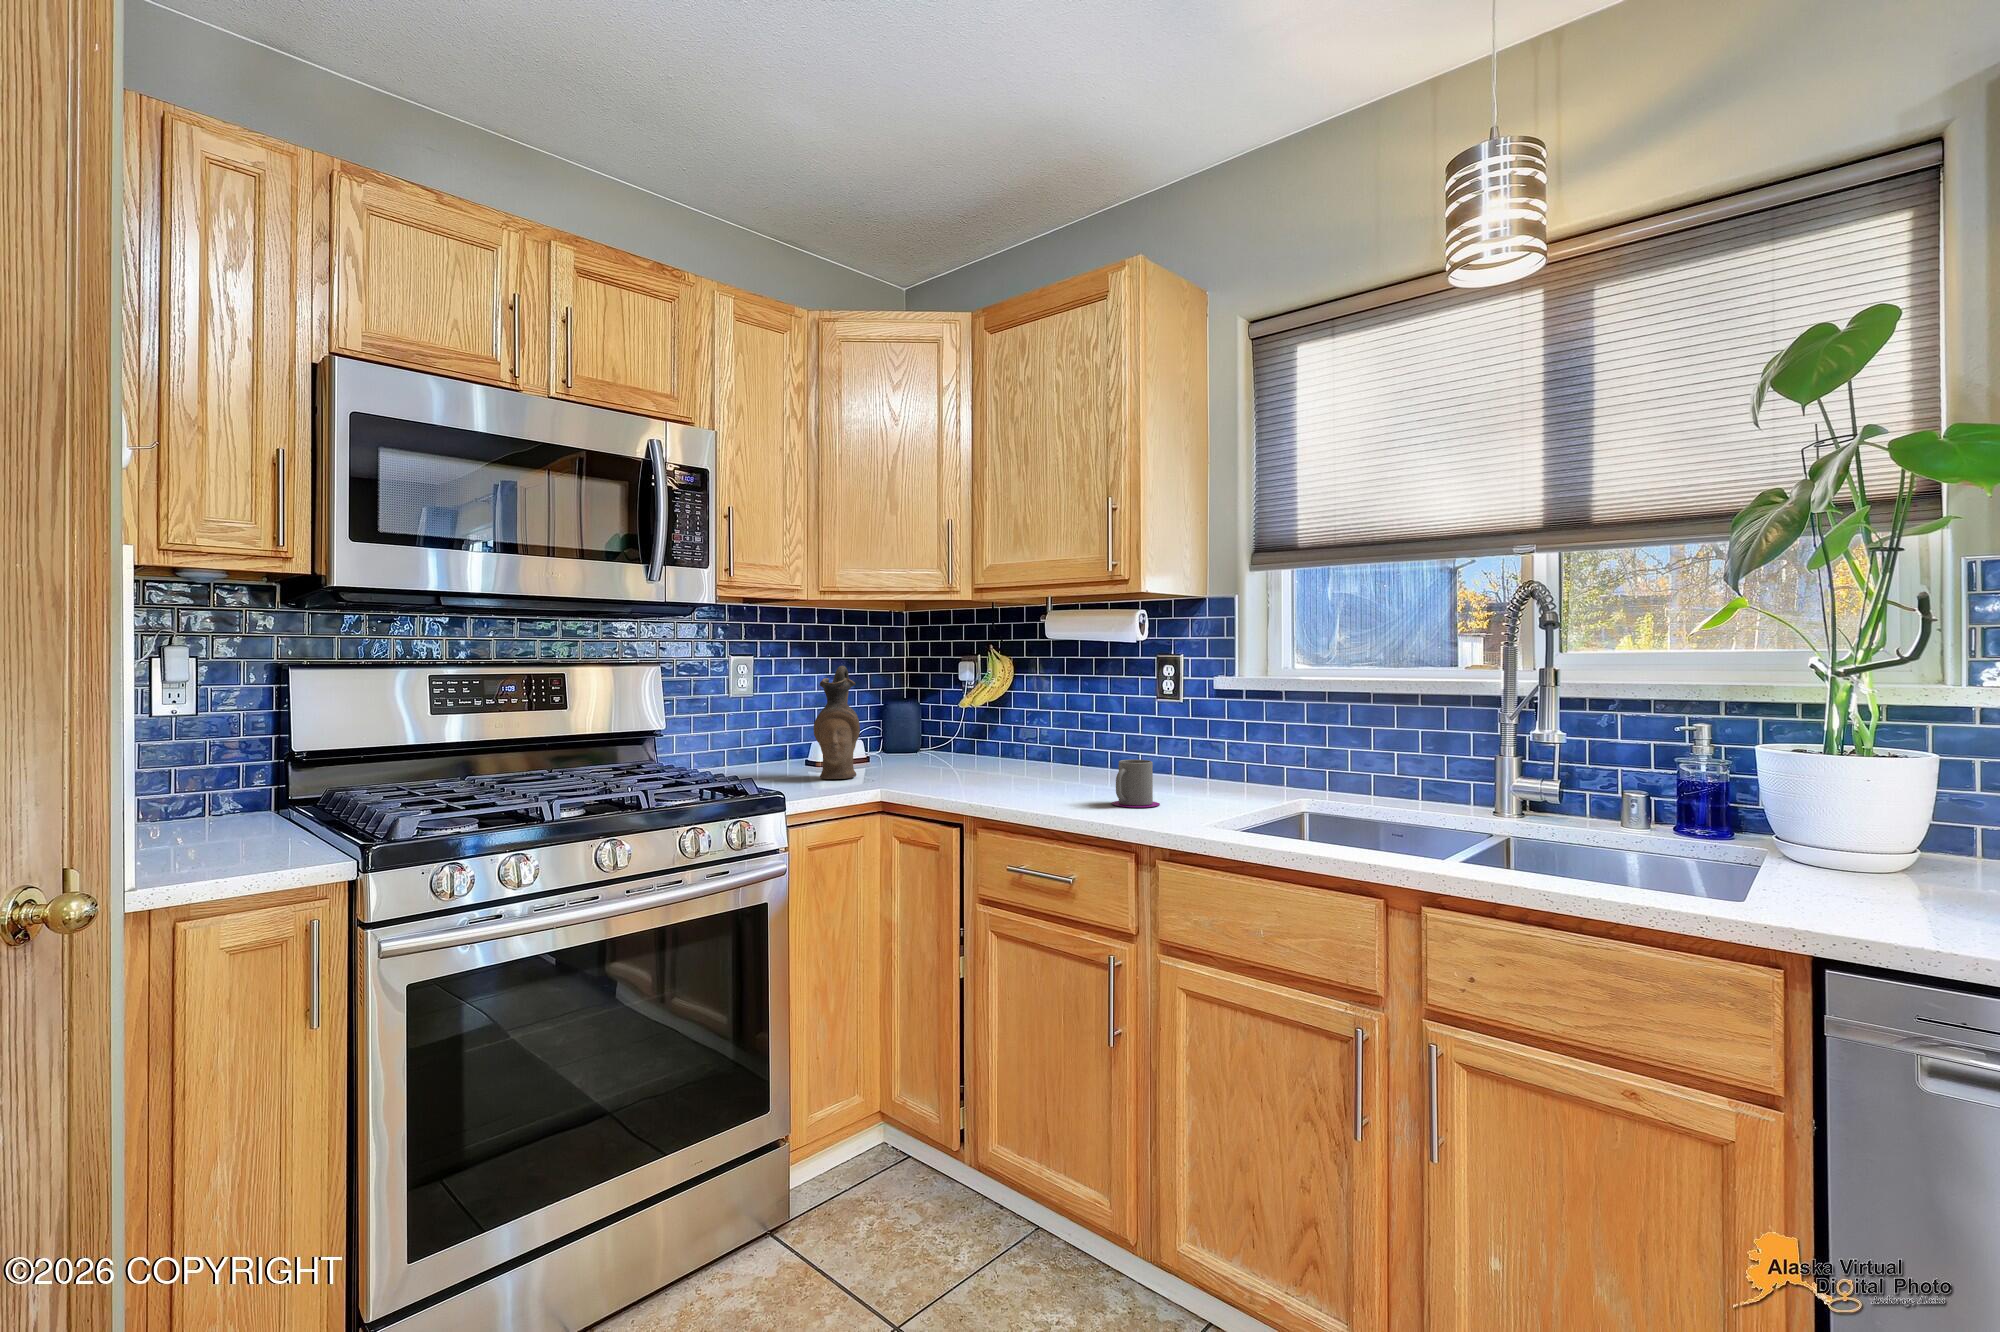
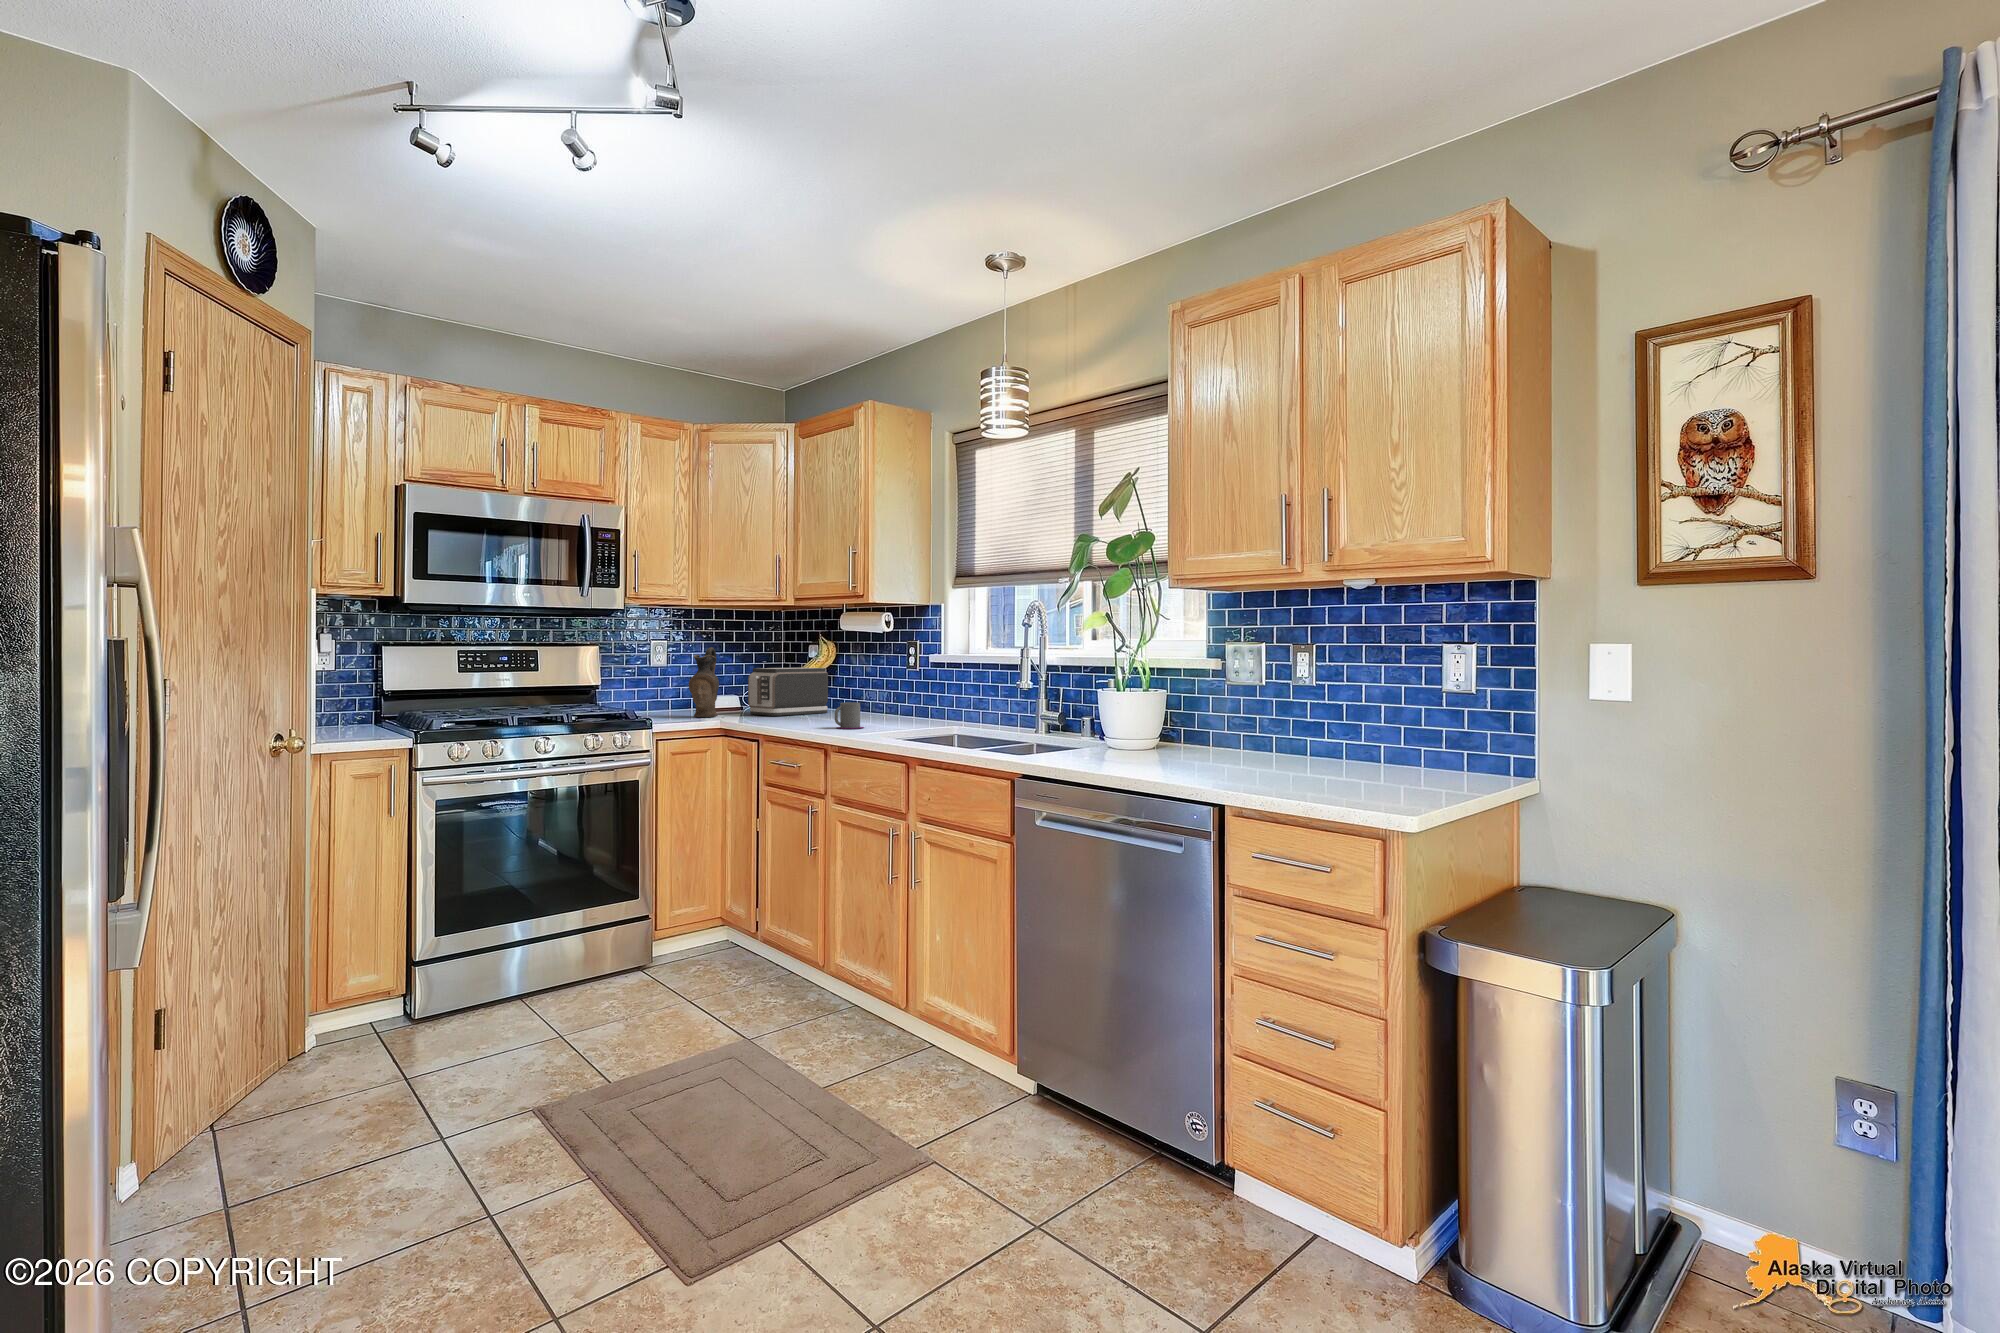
toaster: none [895,695,1009,774] -> present [748,668,828,716]

